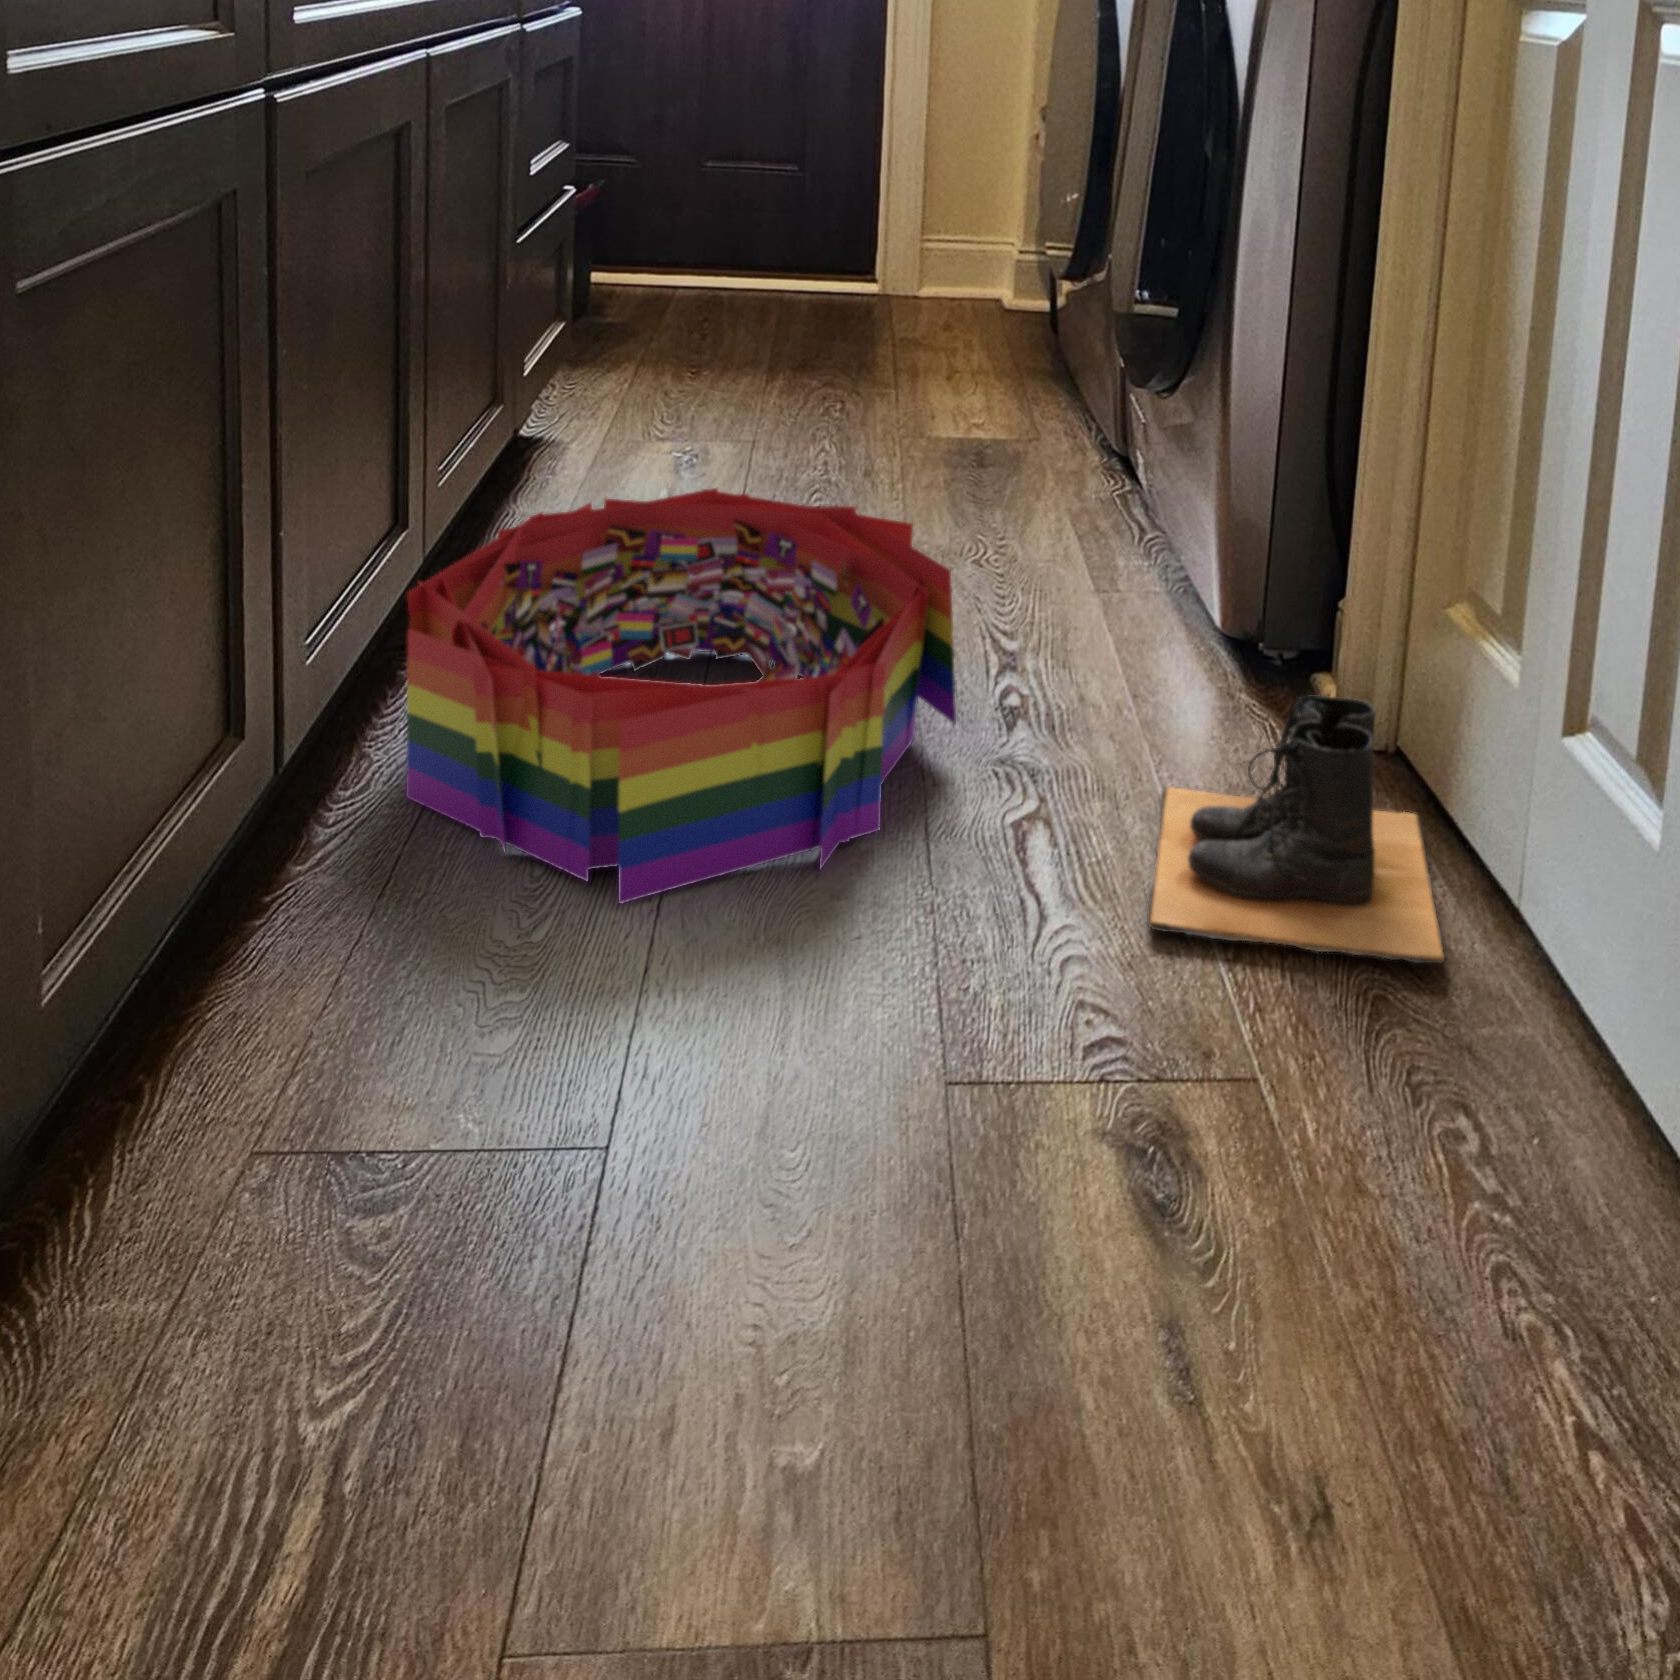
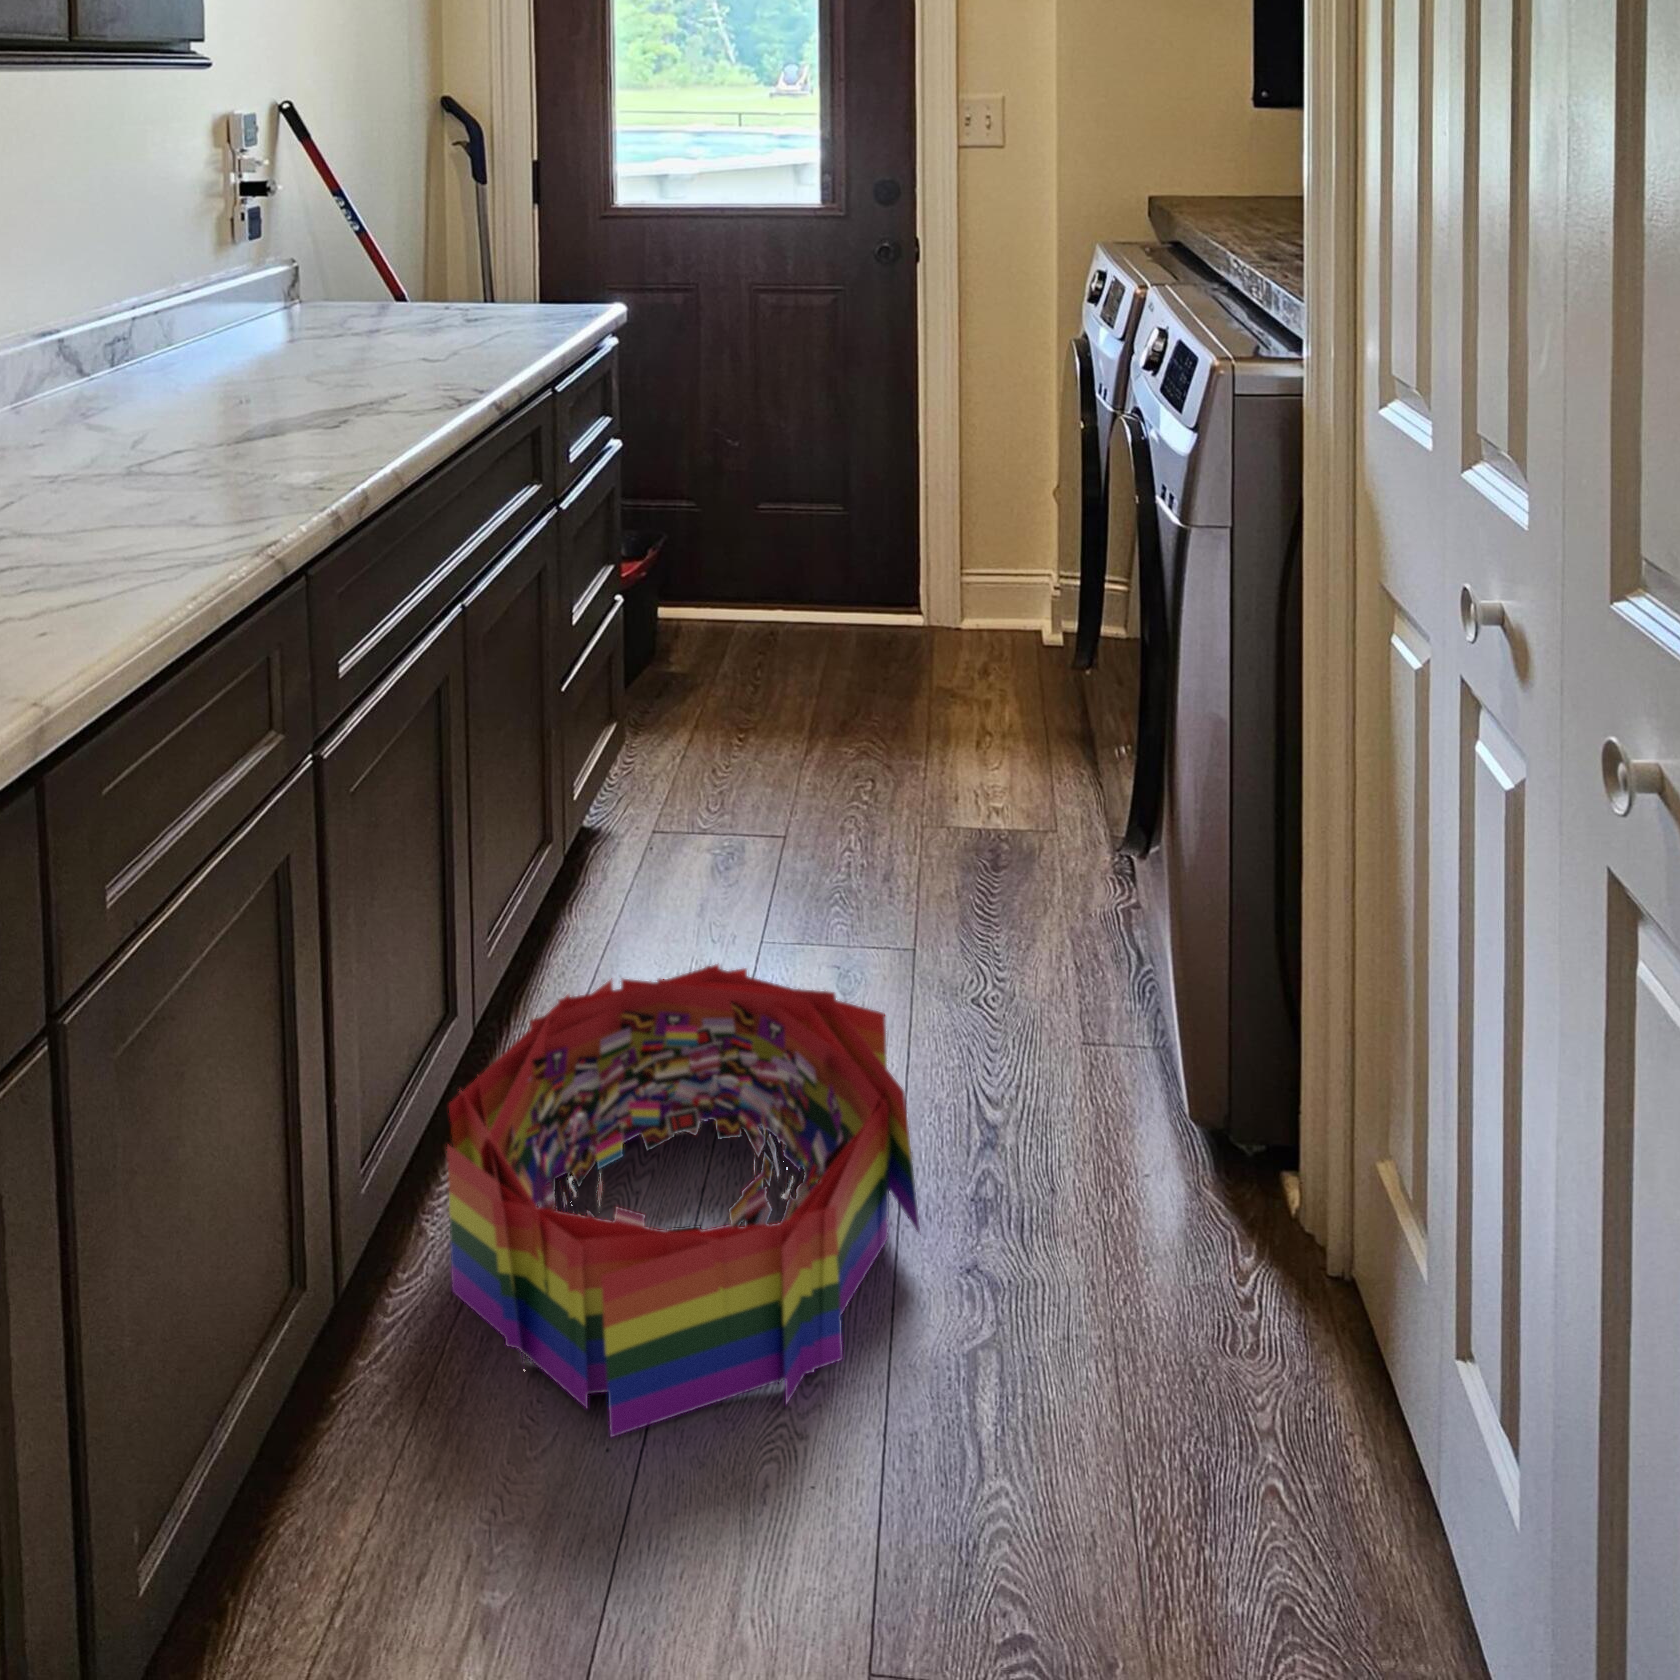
boots: present [1147,696,1445,963] -> none [1072,1260,1360,1582]

